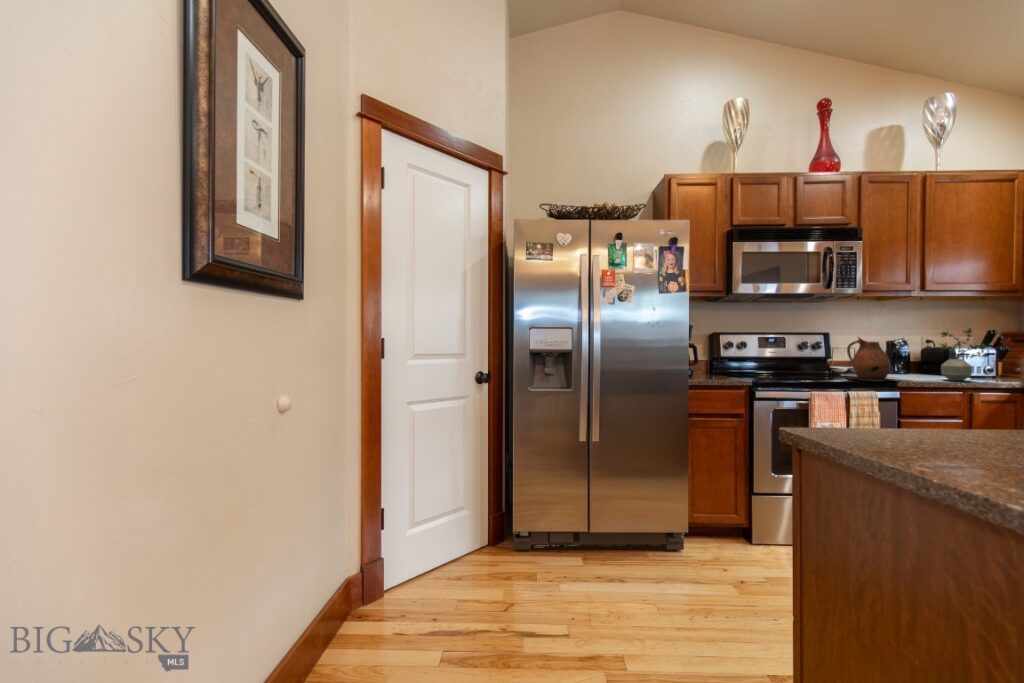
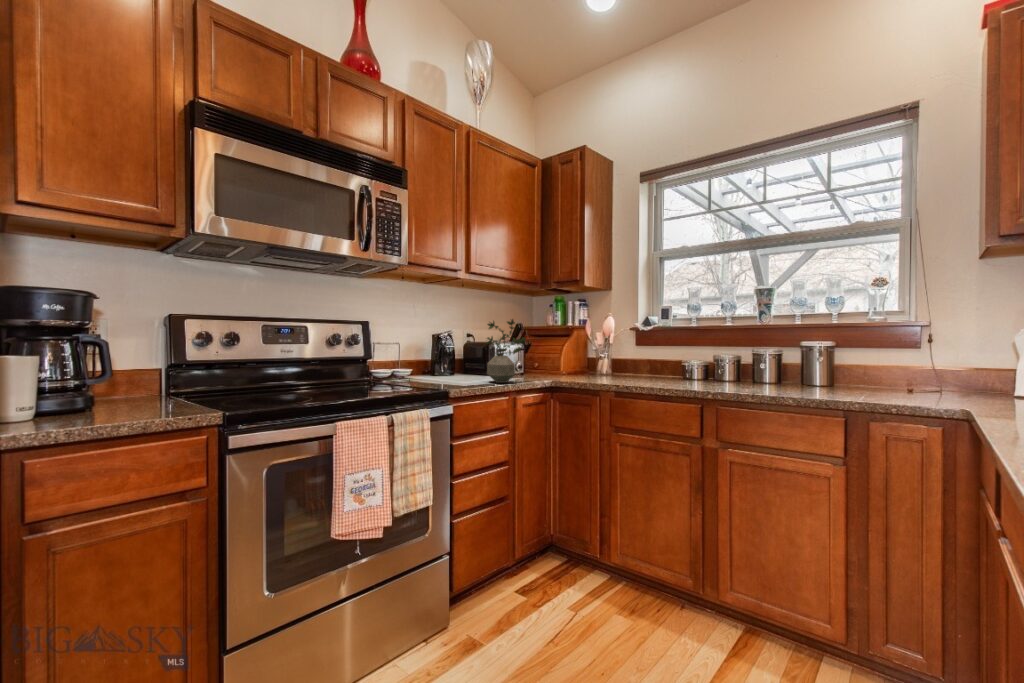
ceramic pitcher: present [847,337,898,381] -> none [390,327,452,393]

